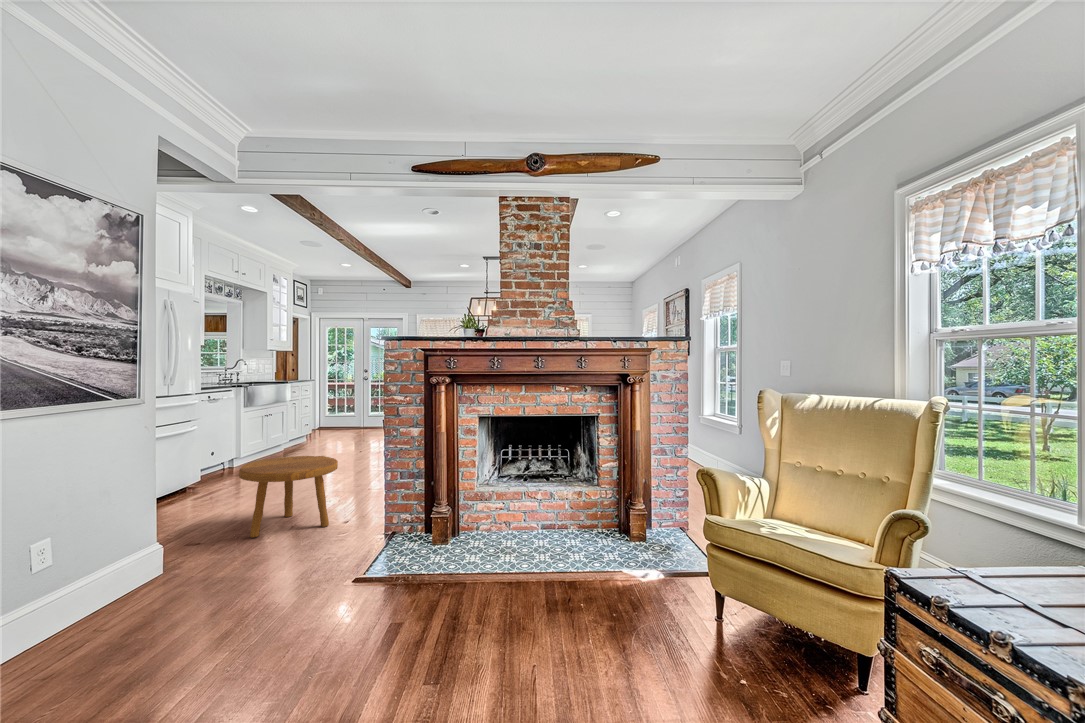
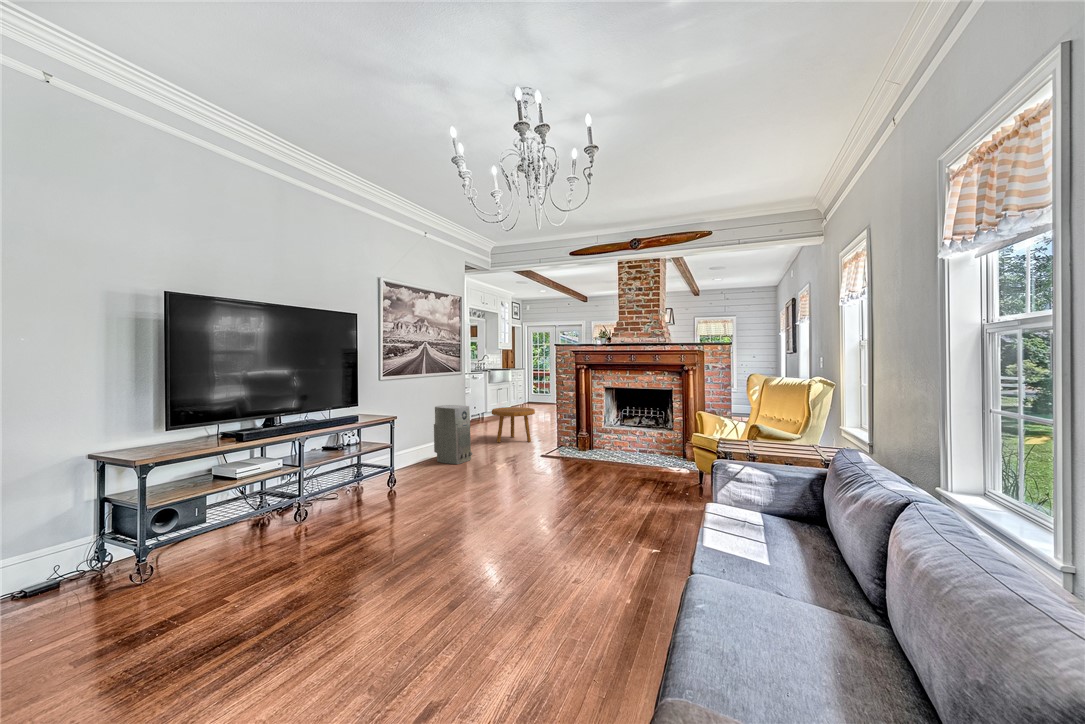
air purifier: none [31,479,166,655] -> present [434,405,472,464]

